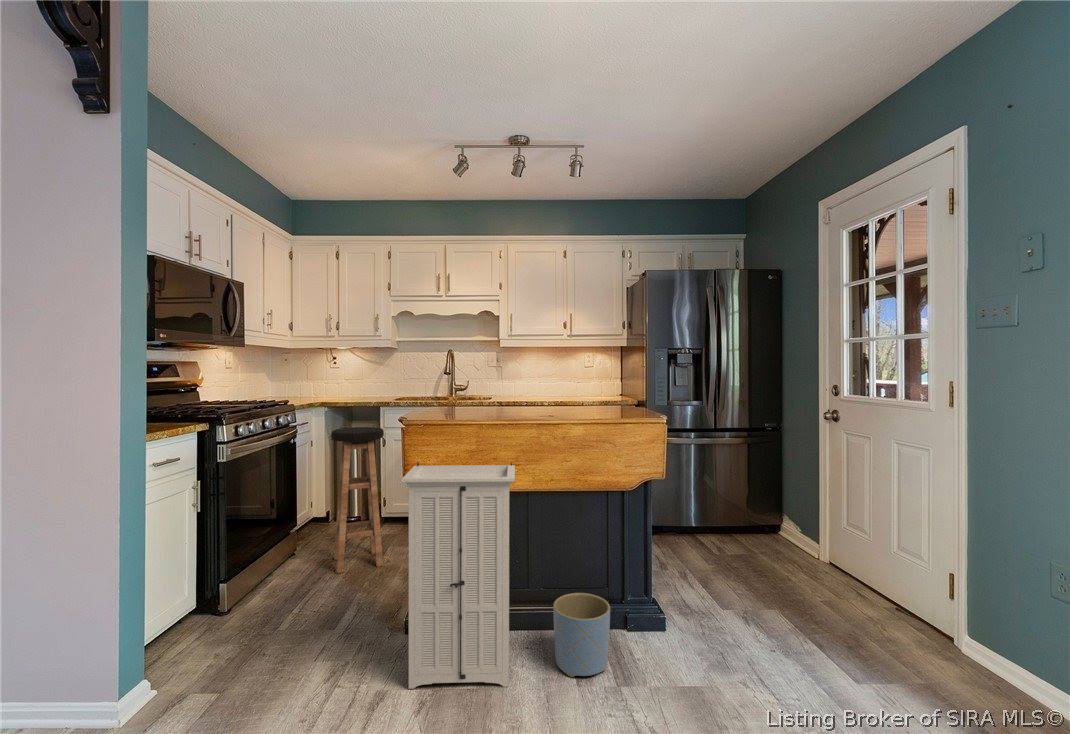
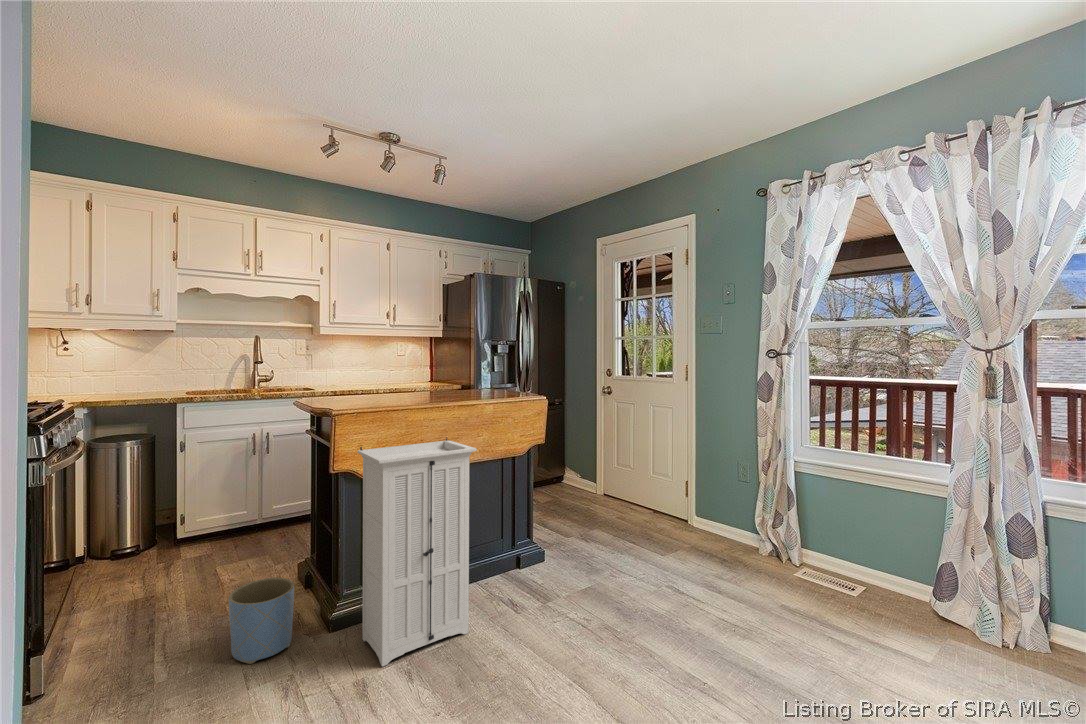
bar stool: present [331,427,384,573] -> none [144,425,227,605]
planter: present [553,593,610,677] -> present [229,578,294,664]

